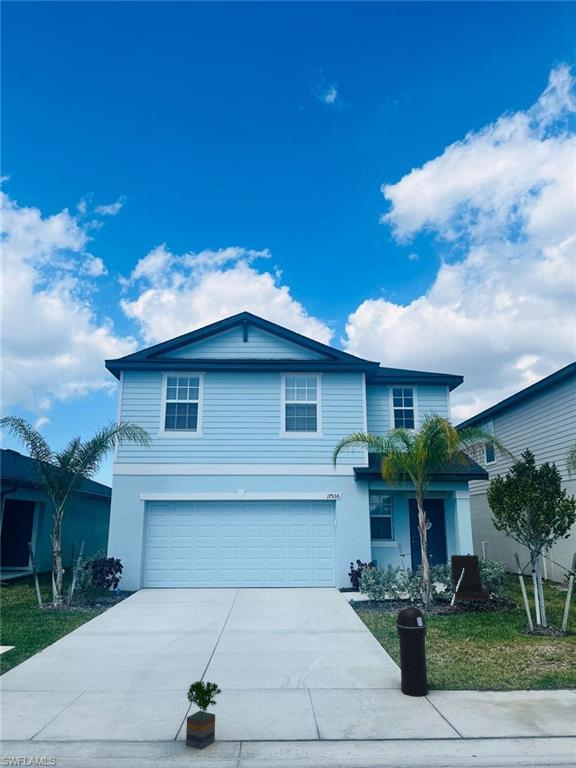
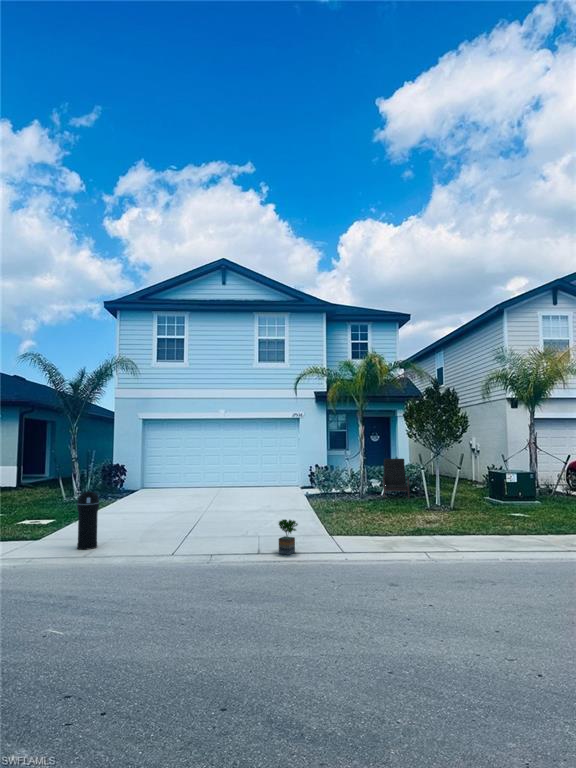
trash can: present [396,607,428,696] -> present [77,491,99,550]
potted tree: present [186,681,222,749] -> present [279,519,298,555]

